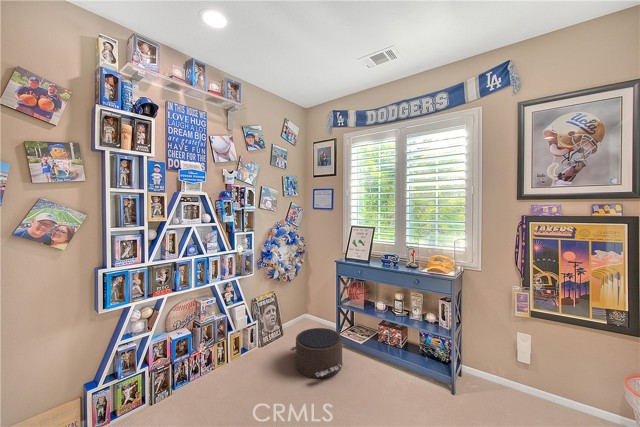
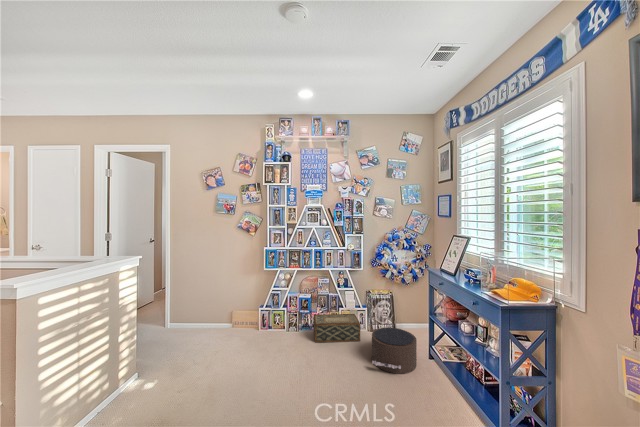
woven basket: none [198,333,267,392] -> present [314,314,360,342]

